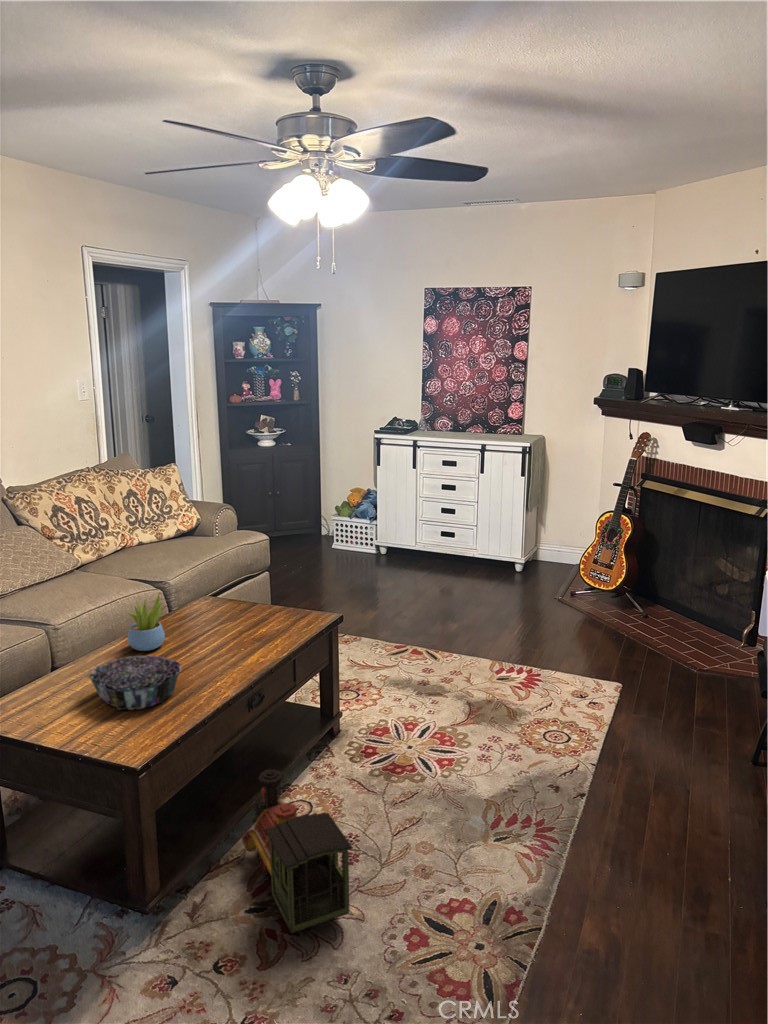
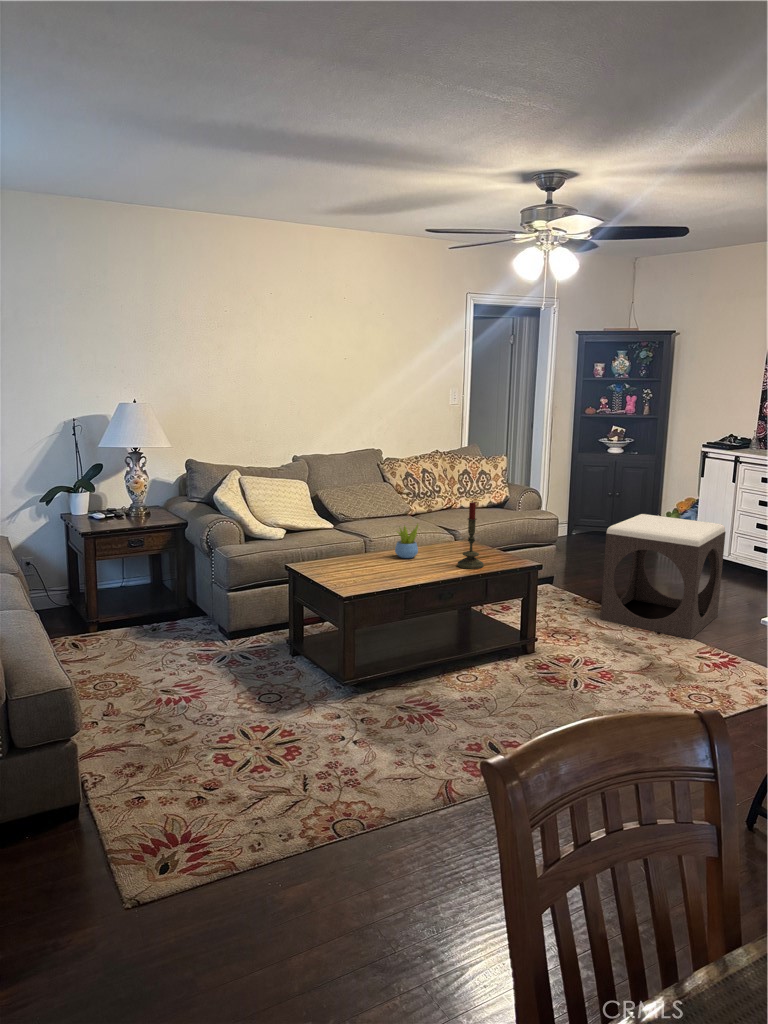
footstool: none [362,520,472,657] -> present [601,514,726,639]
candle: none [237,550,275,649] -> present [458,502,484,569]
decorative bowl: present [89,656,181,710] -> none [352,552,404,579]
toy train: present [242,769,353,934] -> none [405,635,456,721]

